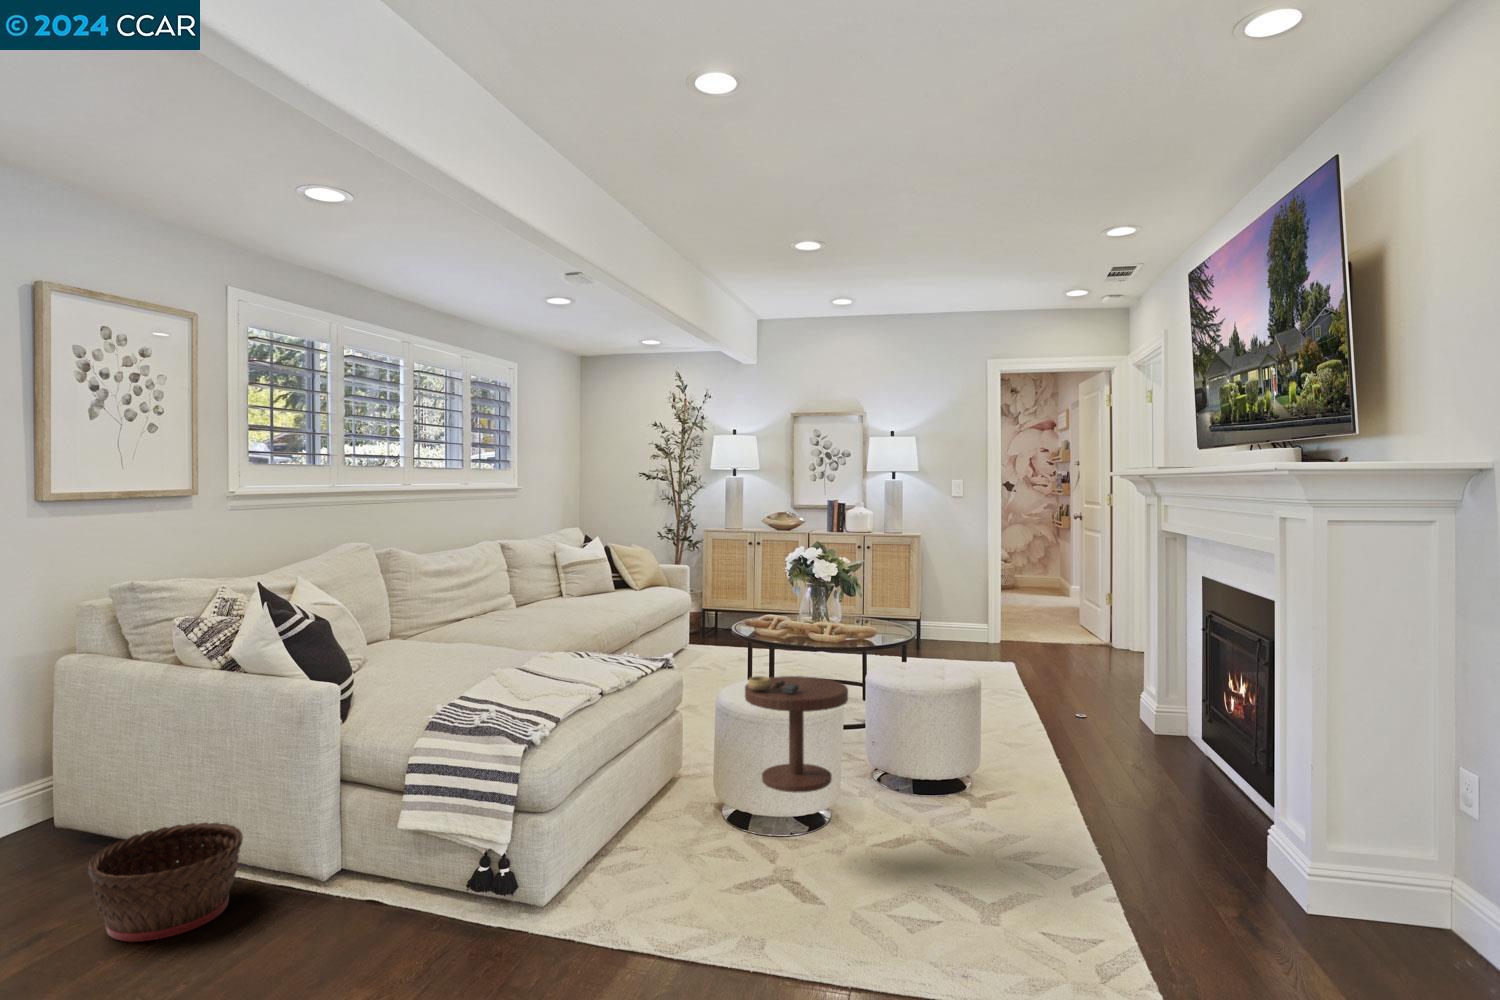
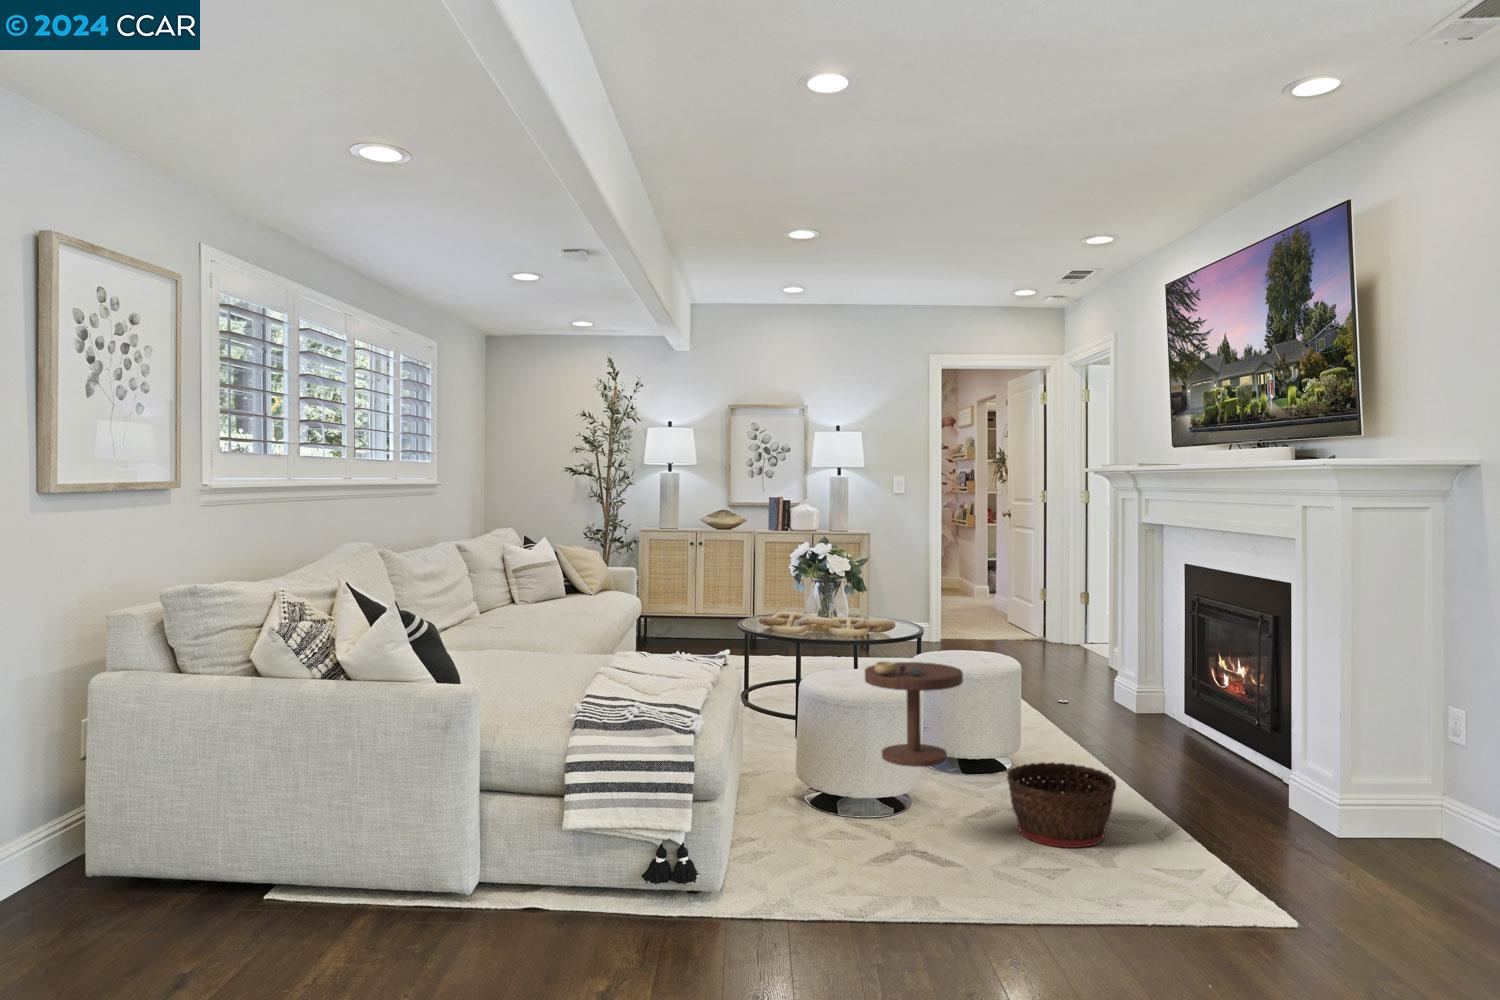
basket: present [88,823,243,942] -> present [1007,762,1116,848]

